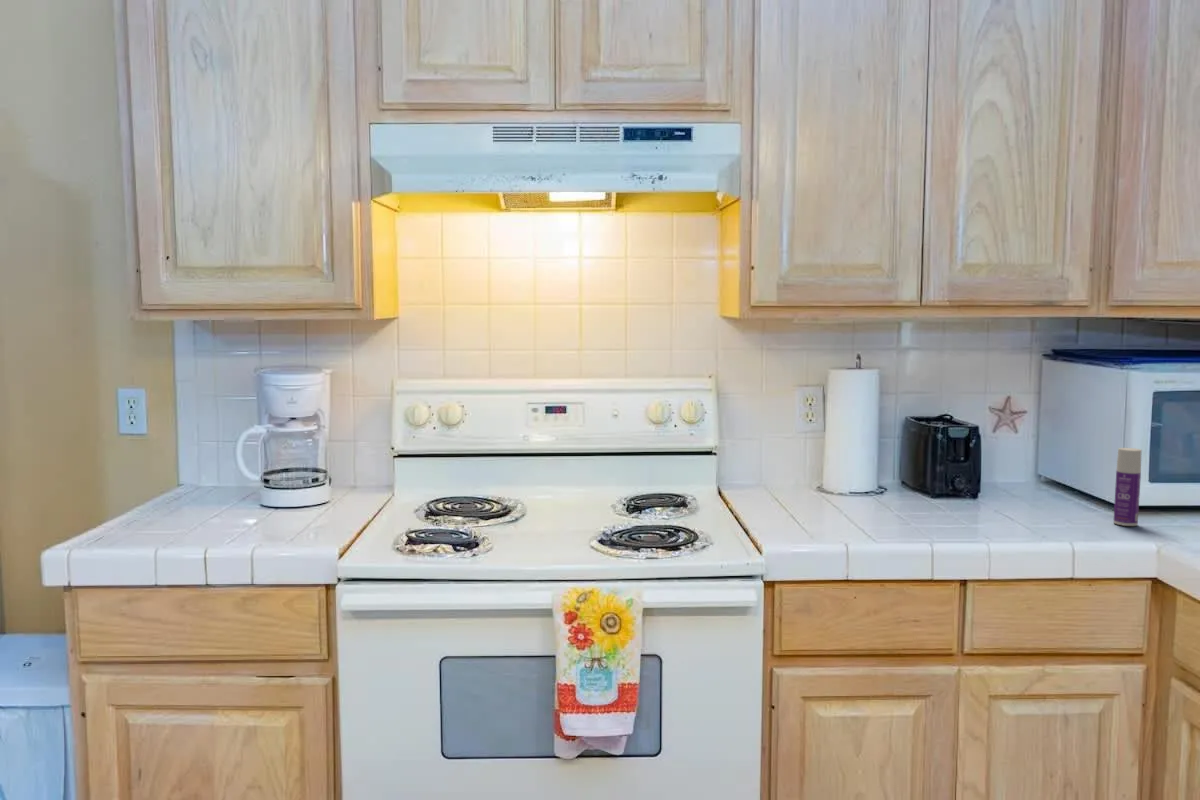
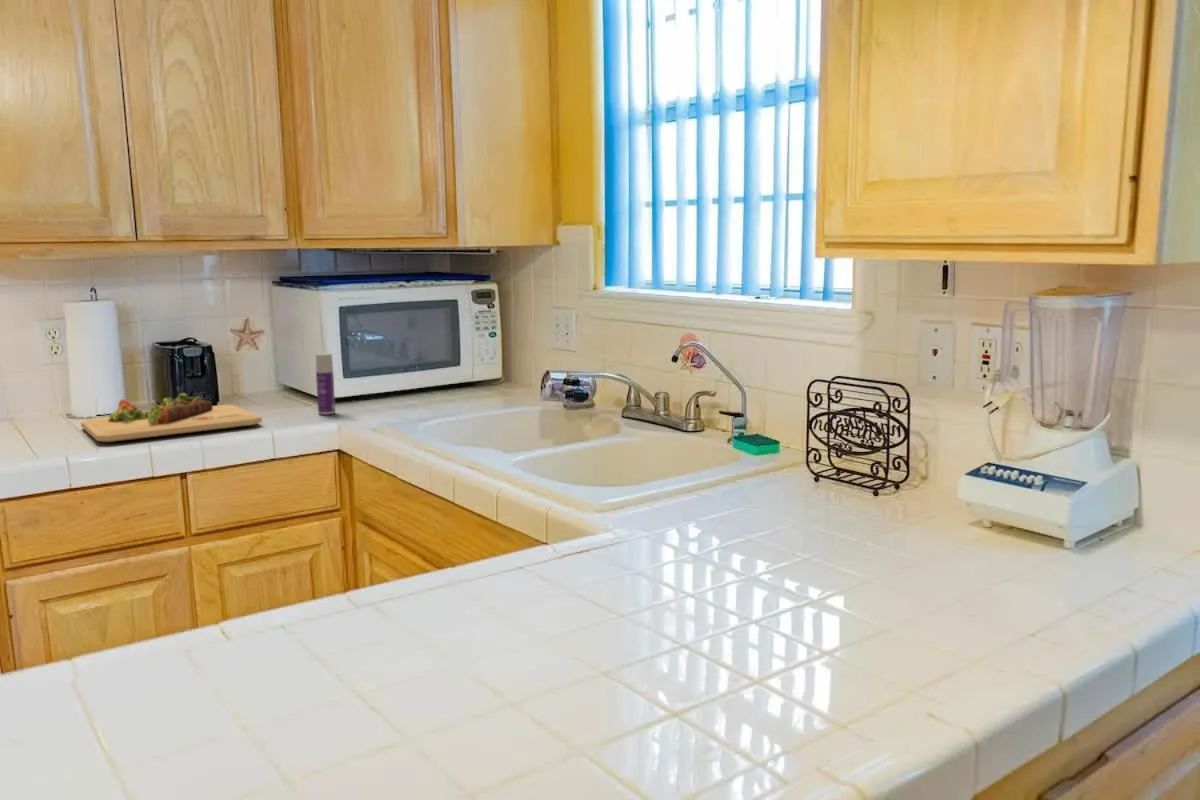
cutting board: none [840,480,1049,529] -> present [81,393,262,442]

